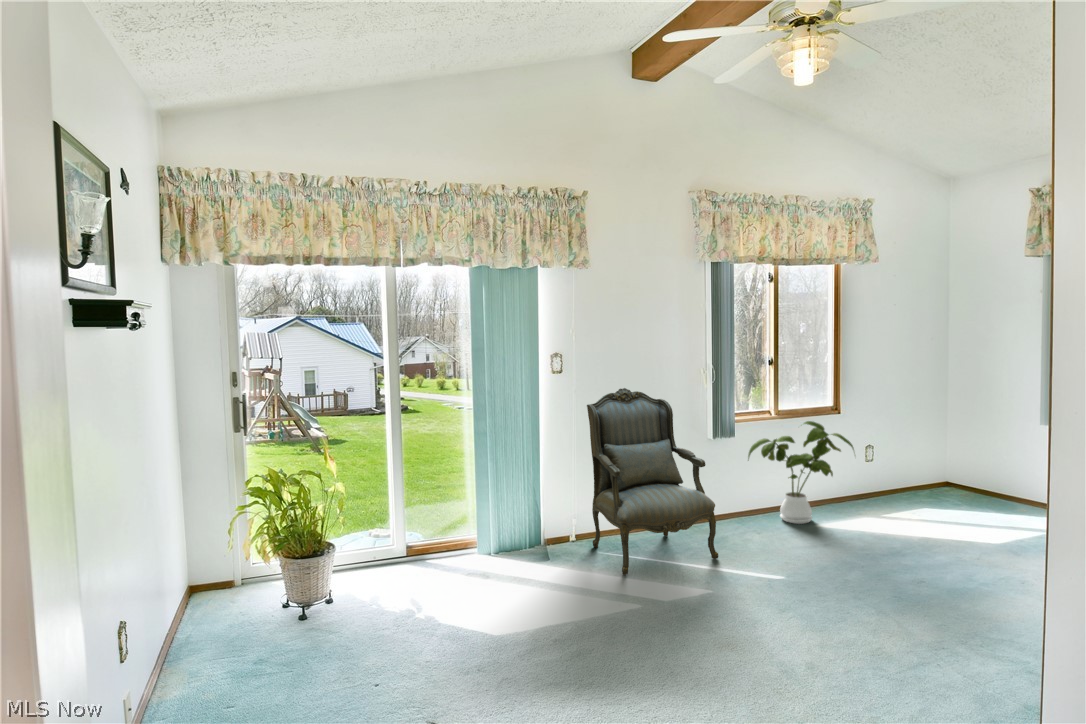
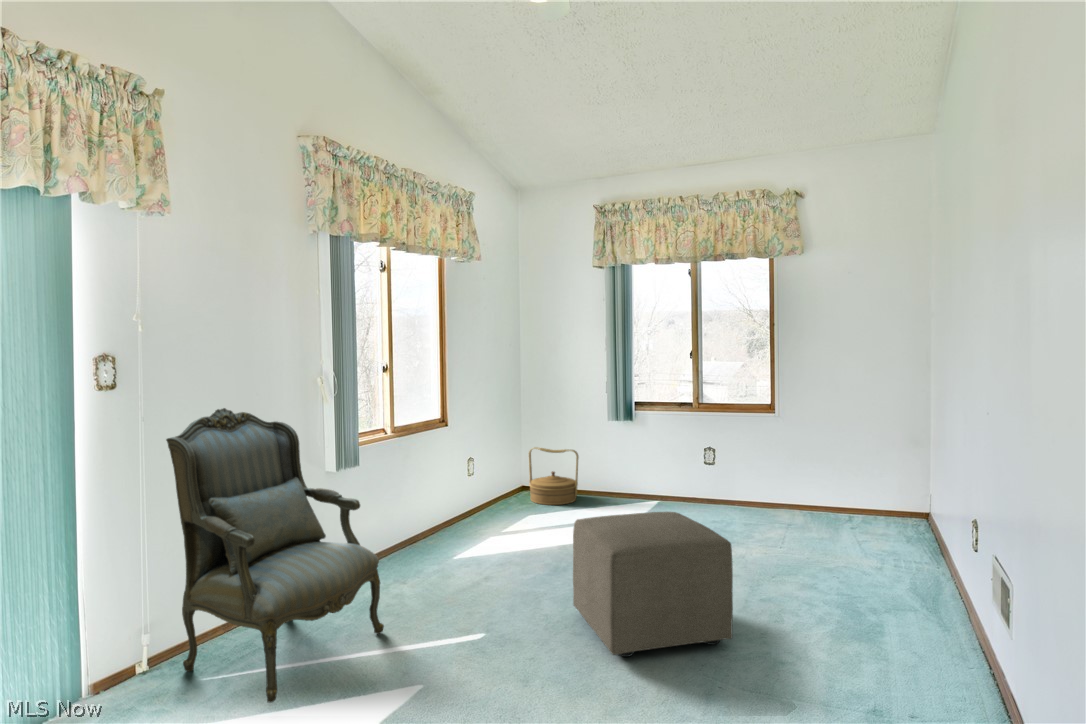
house plant: present [748,421,854,524] -> none [374,435,497,561]
woven basket: none [943,443,1002,505] -> present [529,447,579,505]
ottoman: none [874,507,1020,650] -> present [573,512,733,657]

